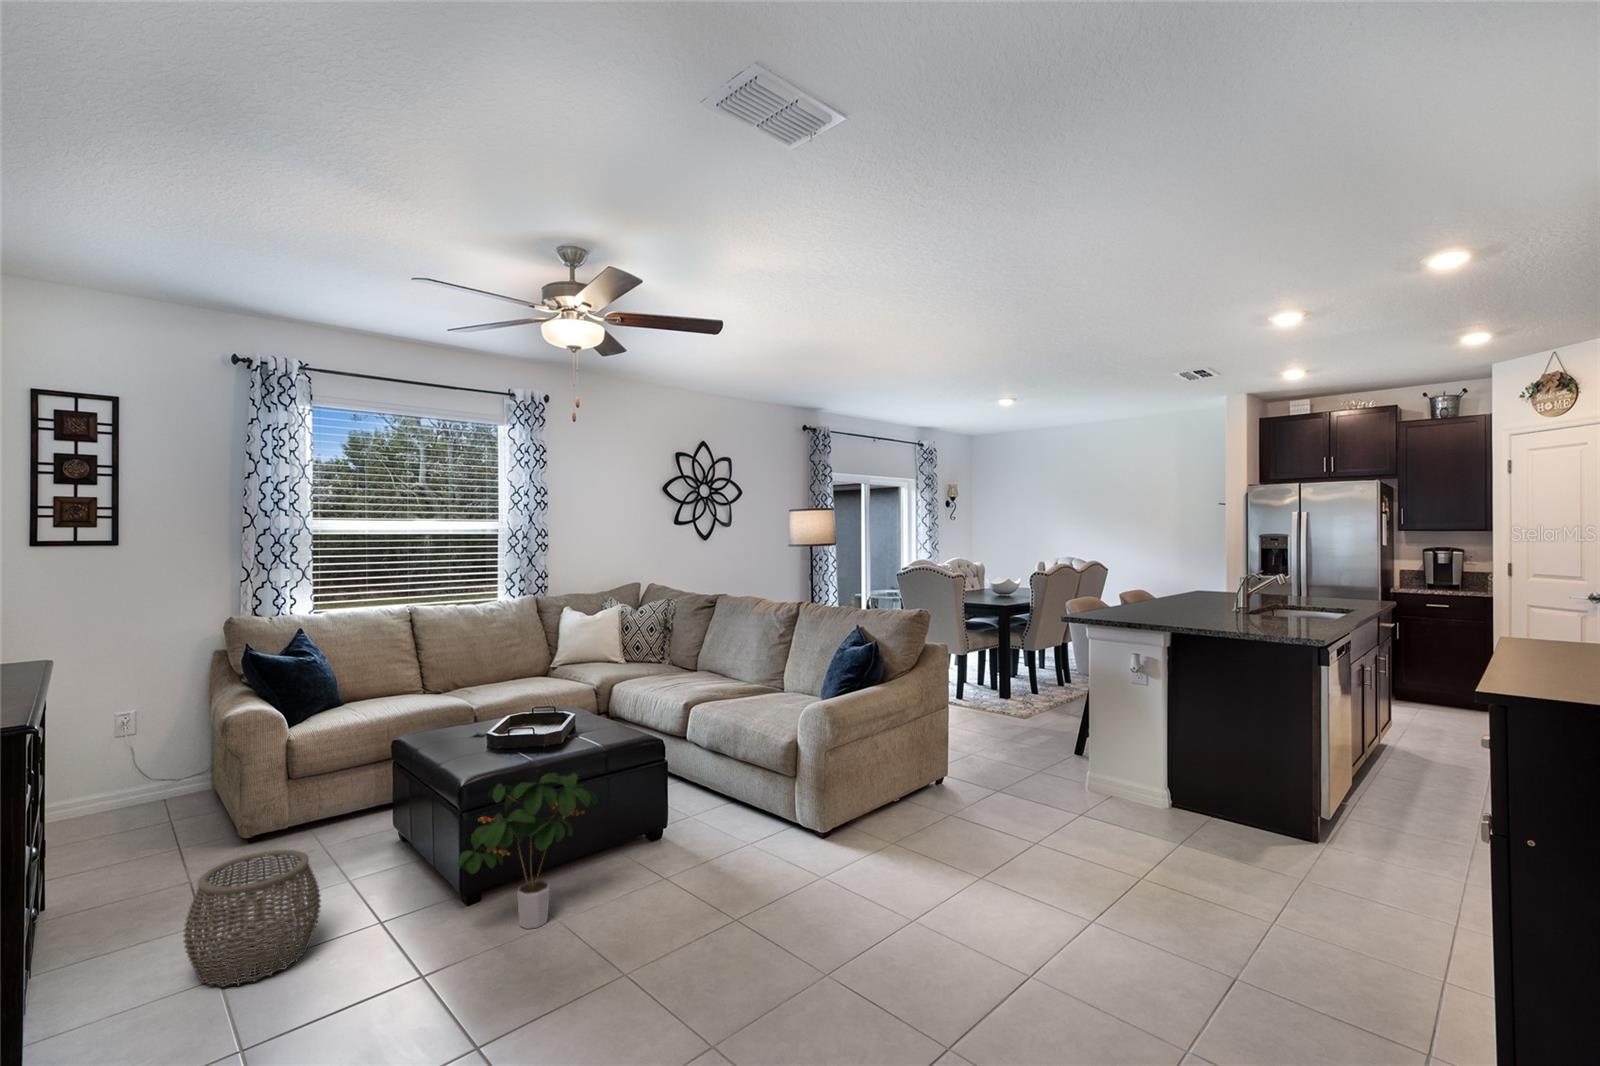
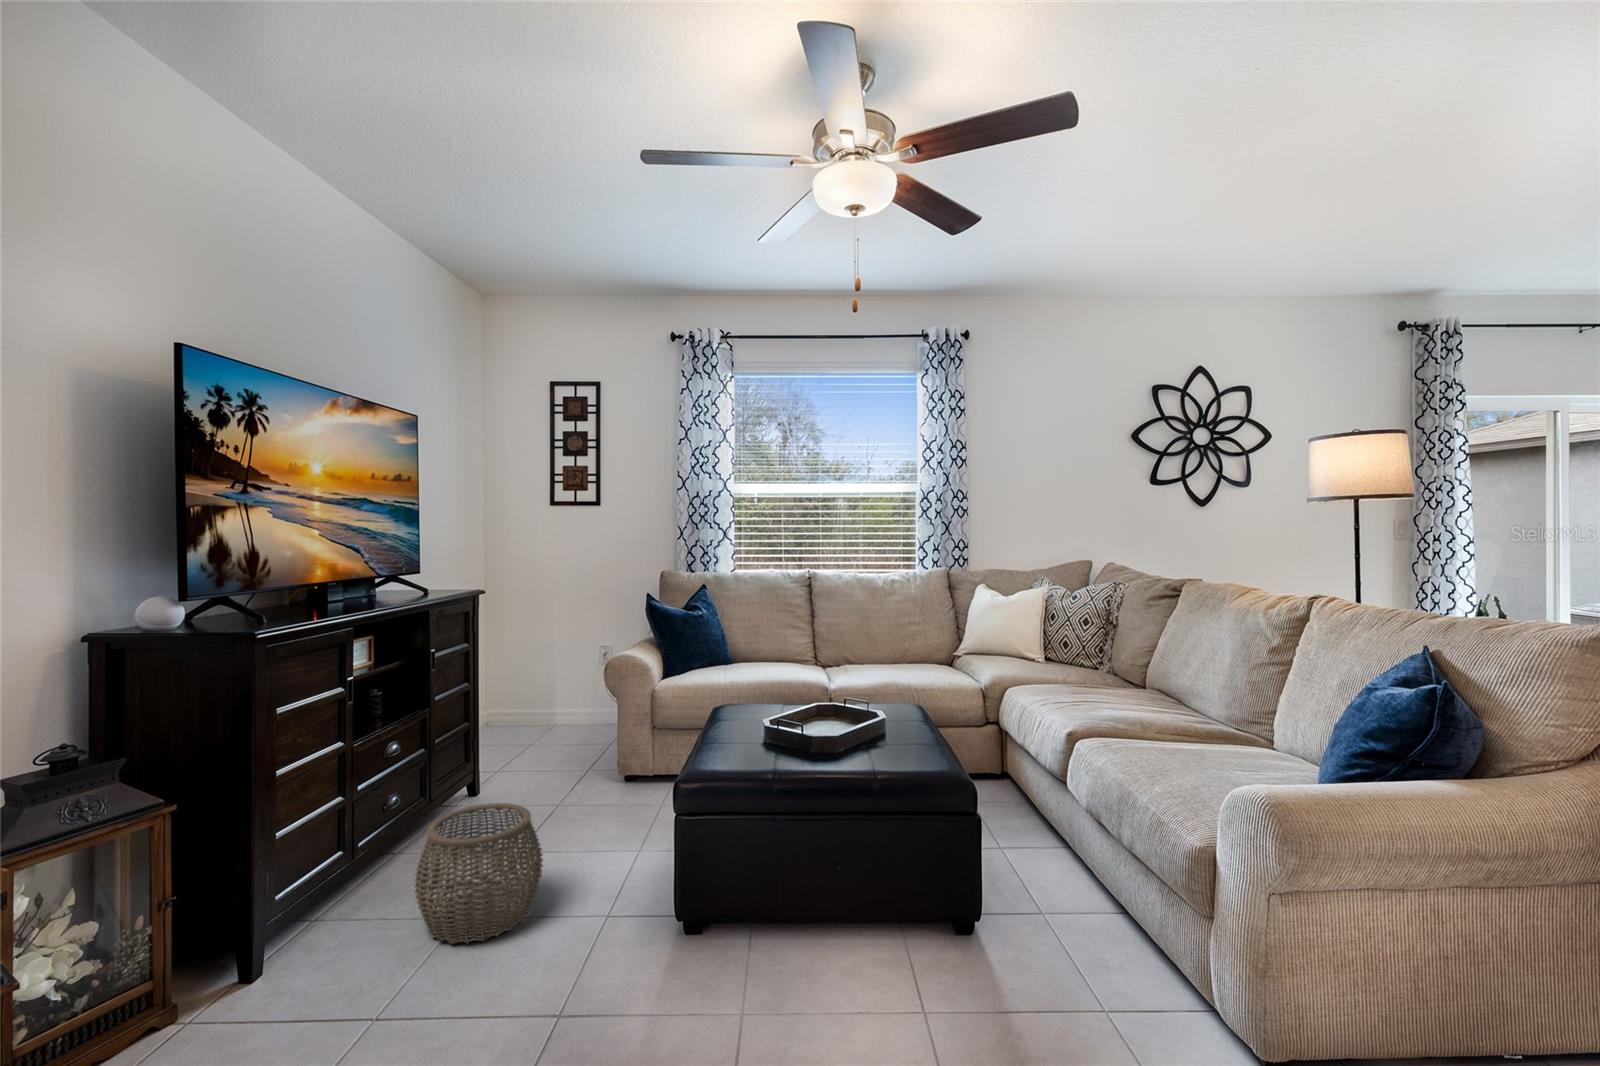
potted plant: present [457,773,597,929] -> none [616,797,800,1018]

